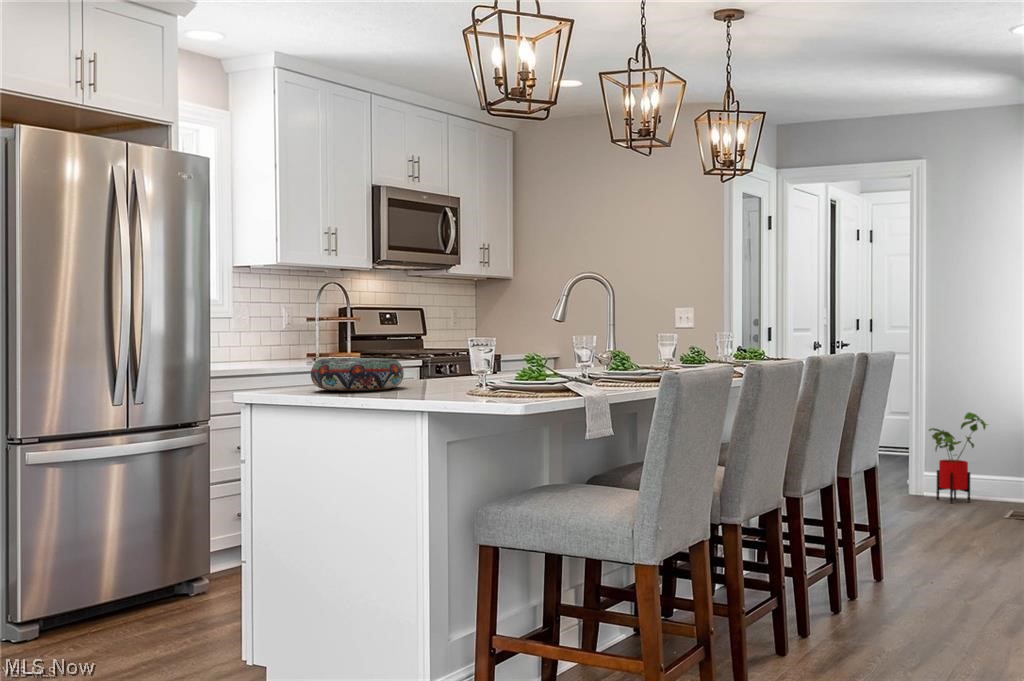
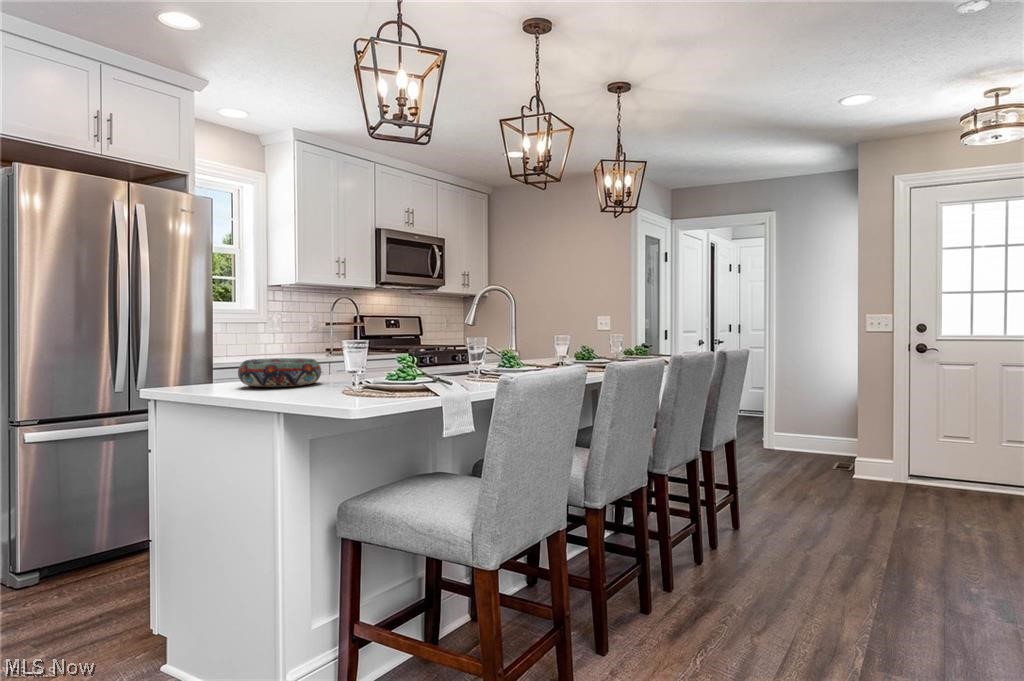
house plant: present [929,412,987,503] -> none [778,392,823,457]

